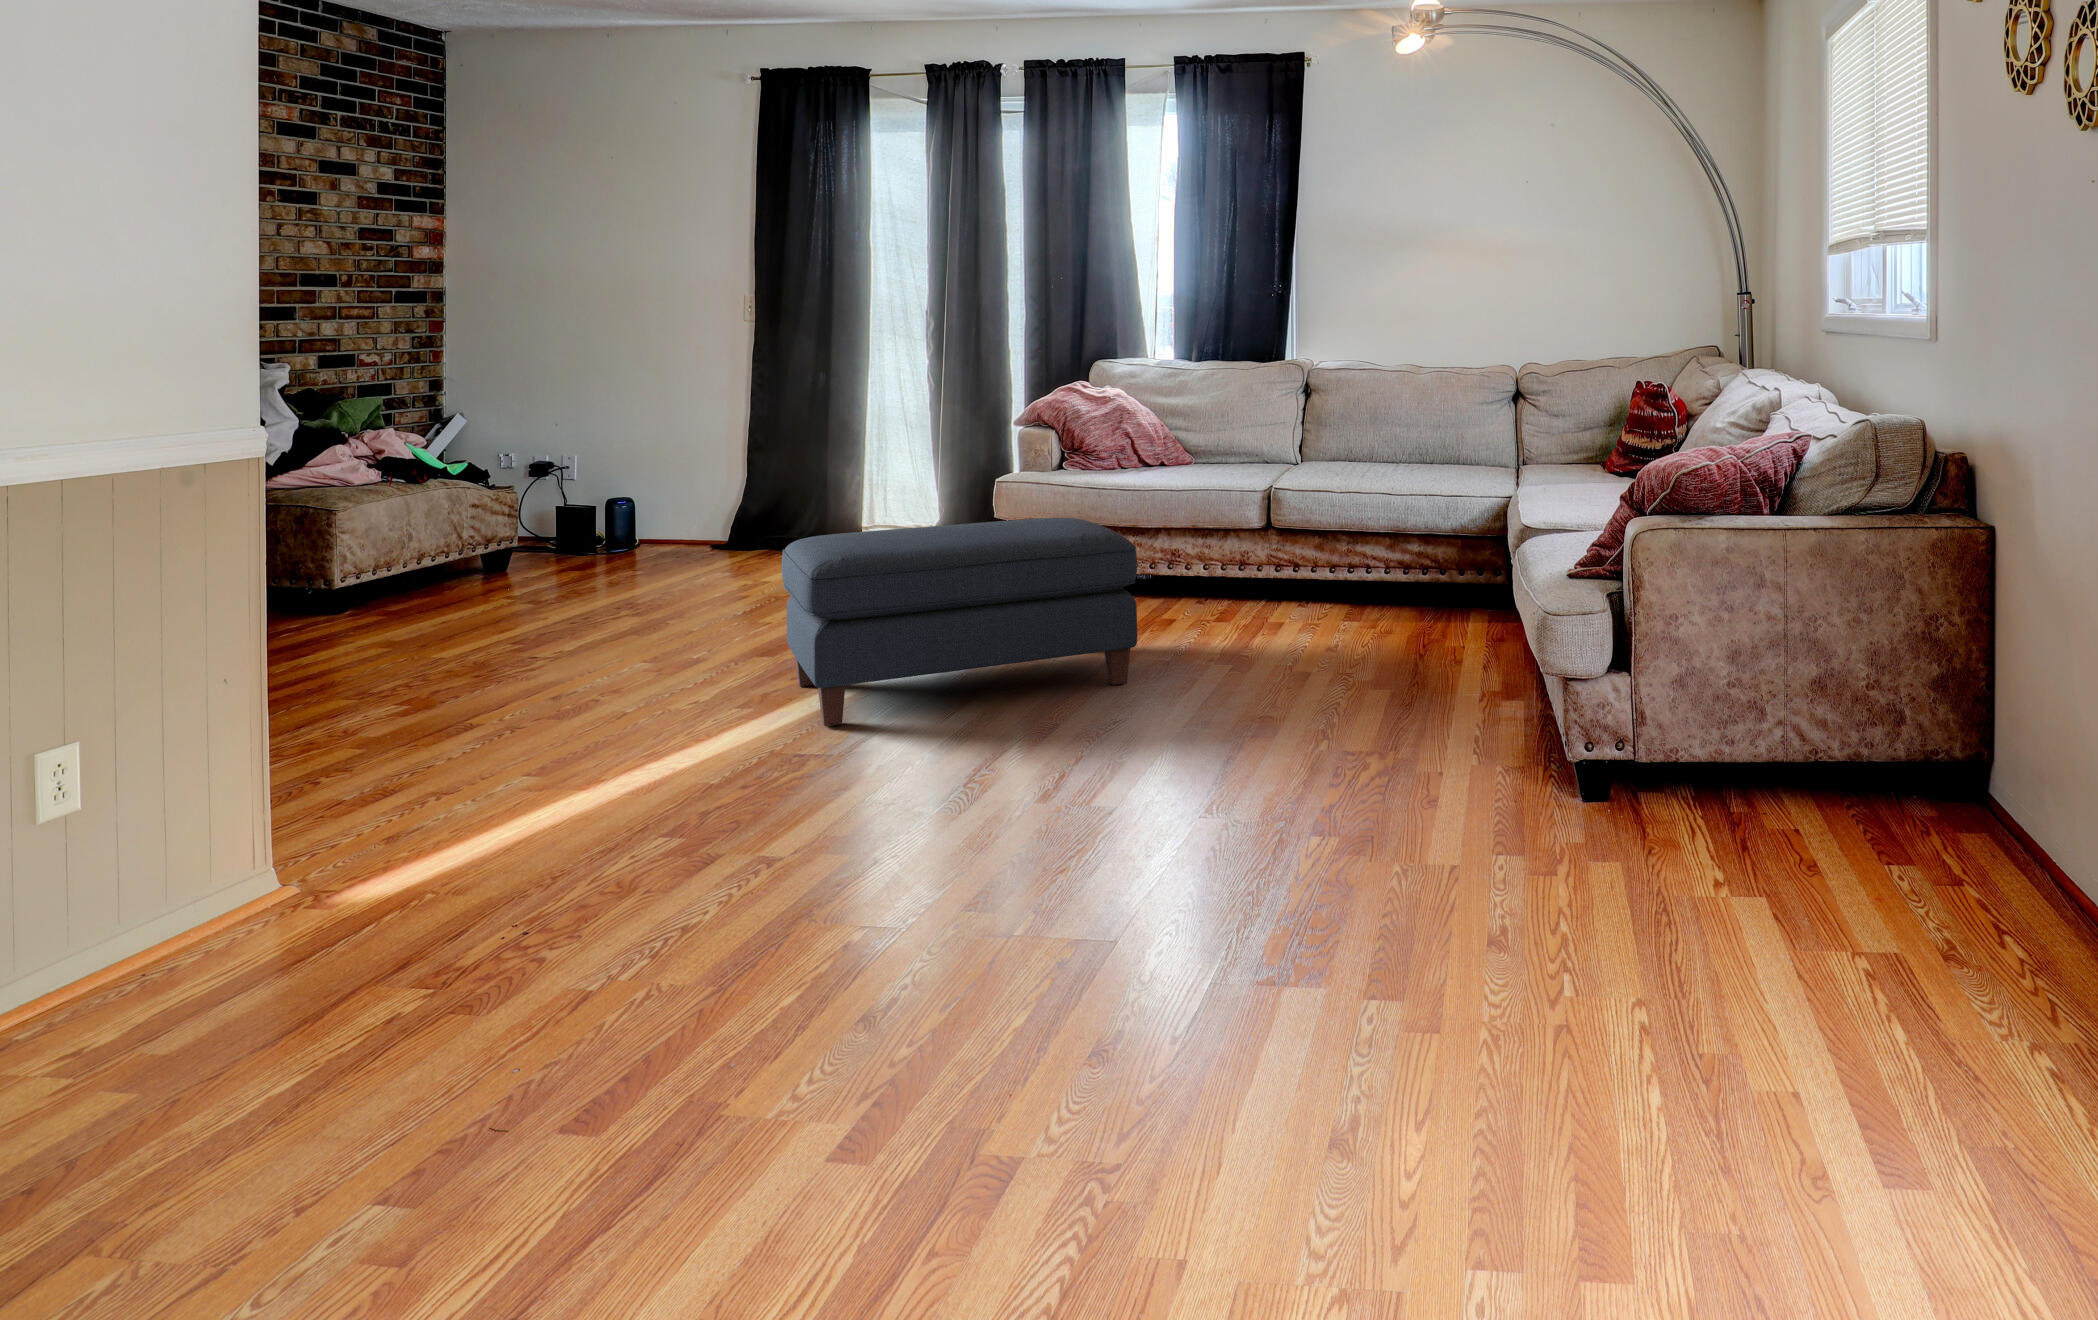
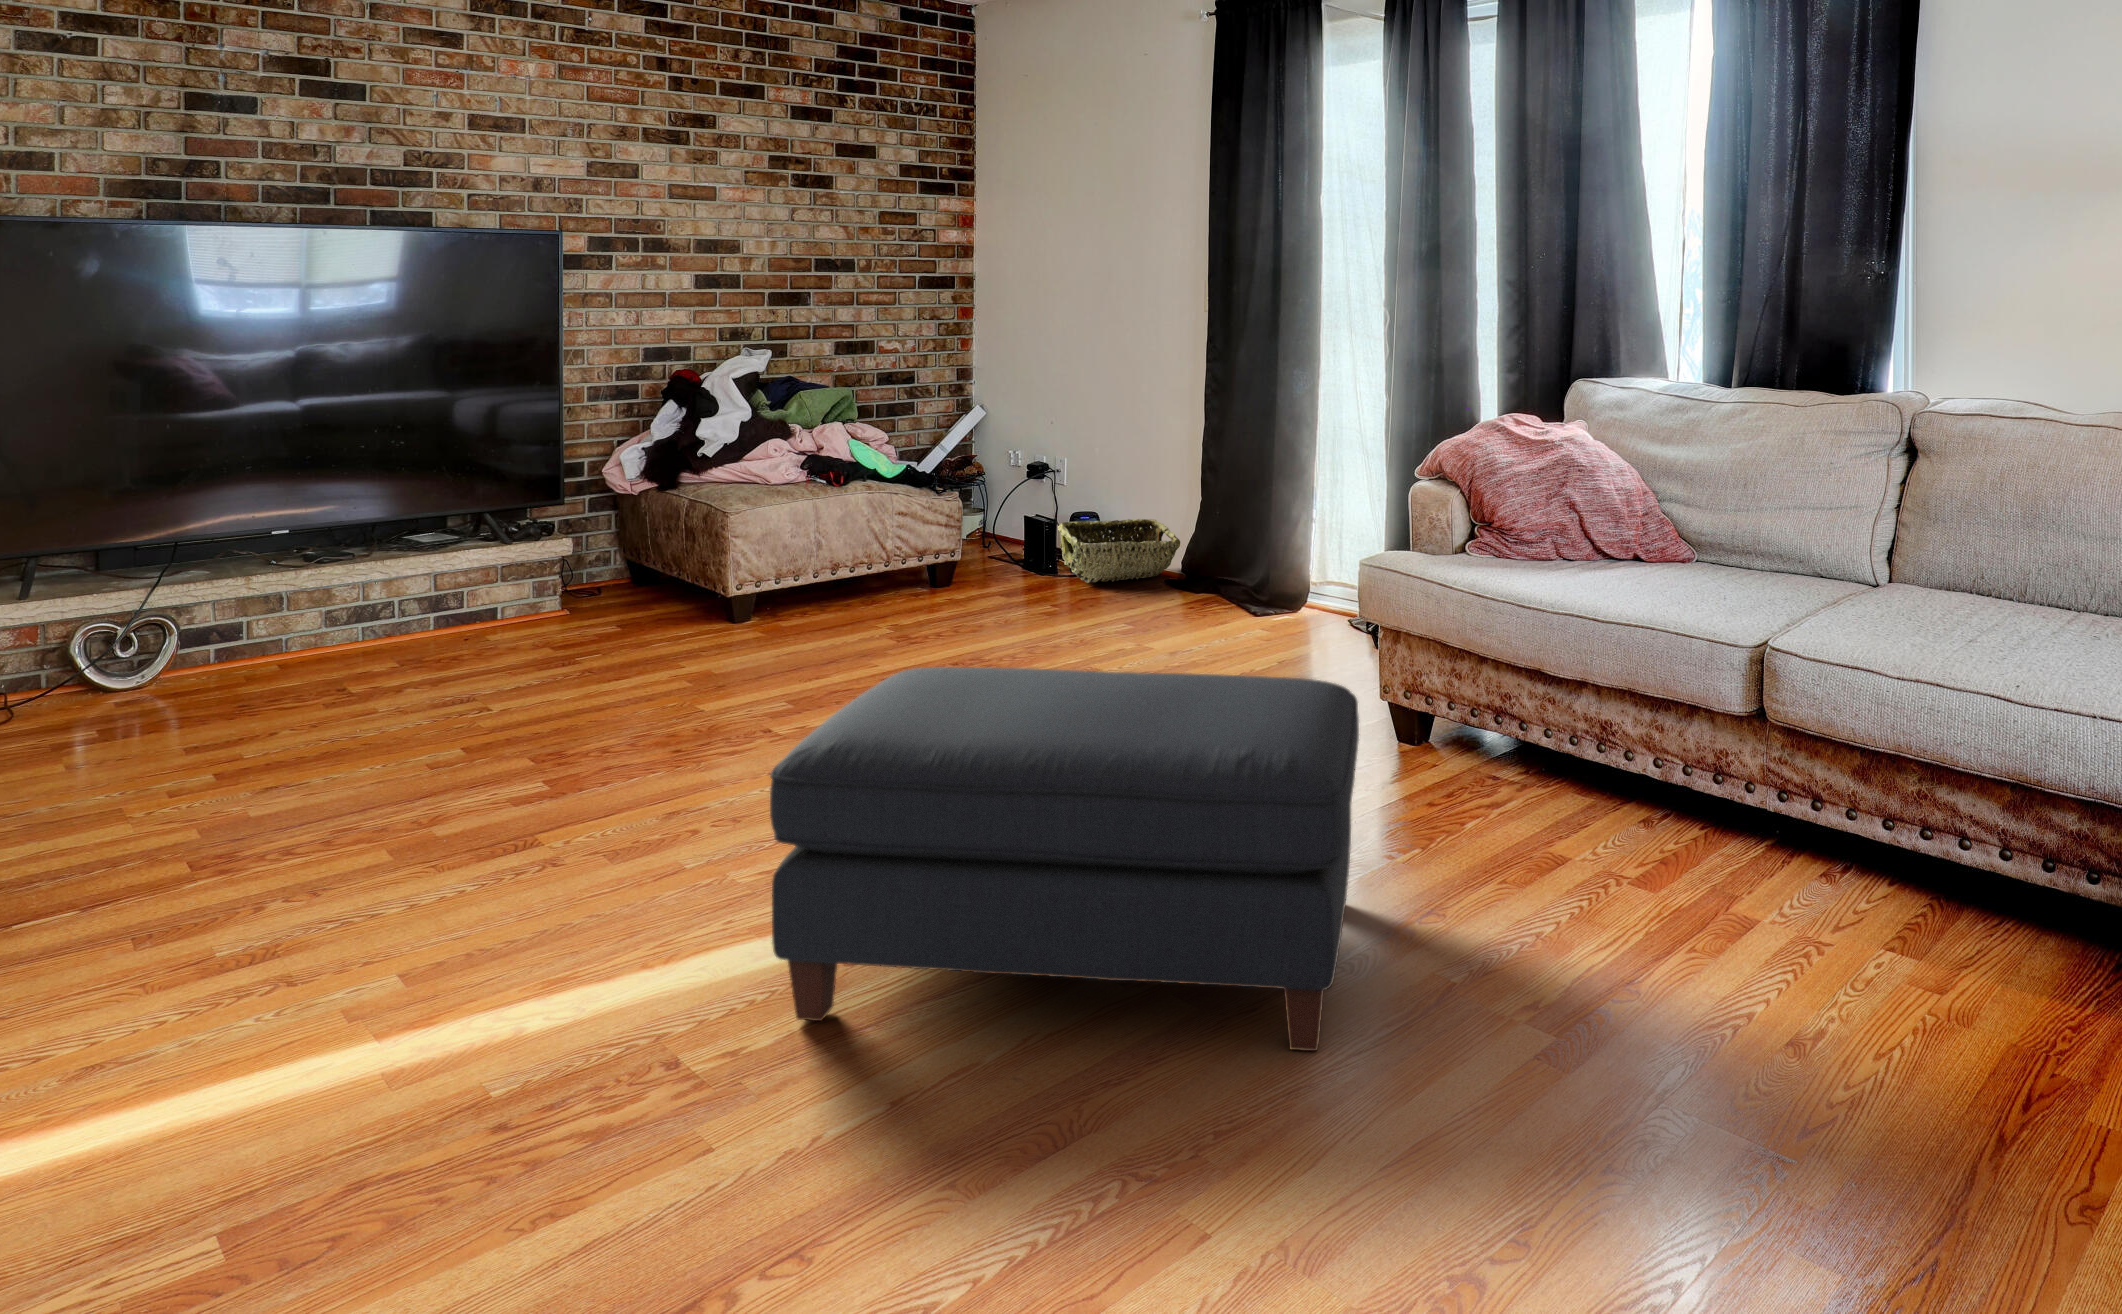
woven basket: none [616,502,735,557] -> present [1058,519,1180,583]

